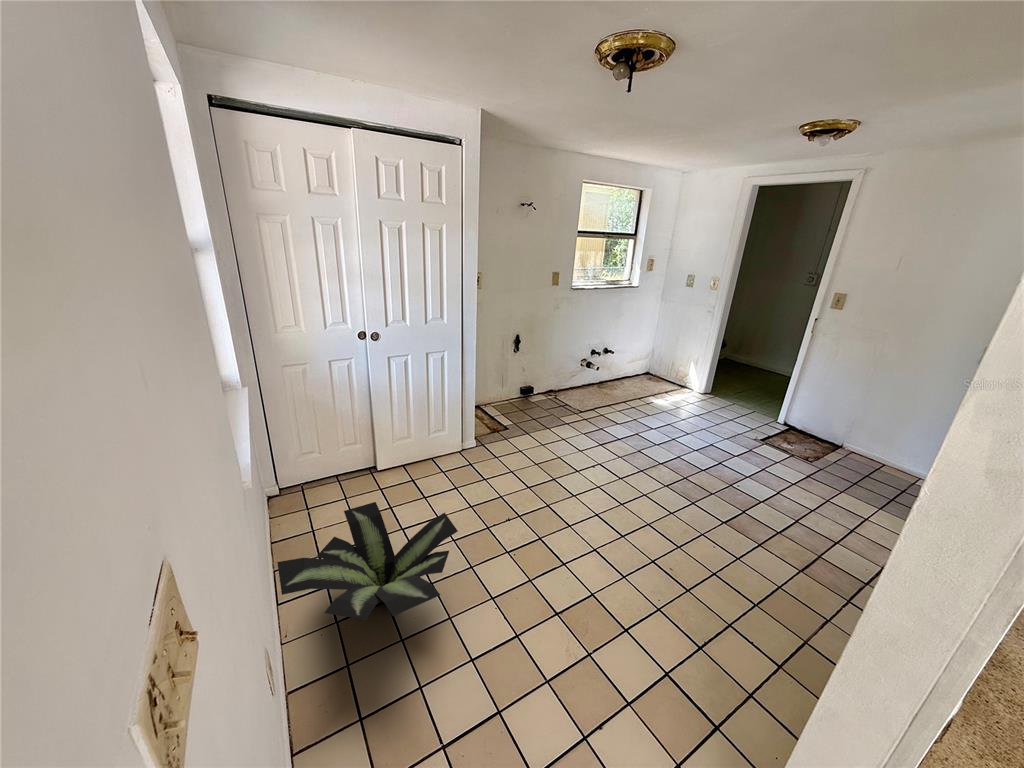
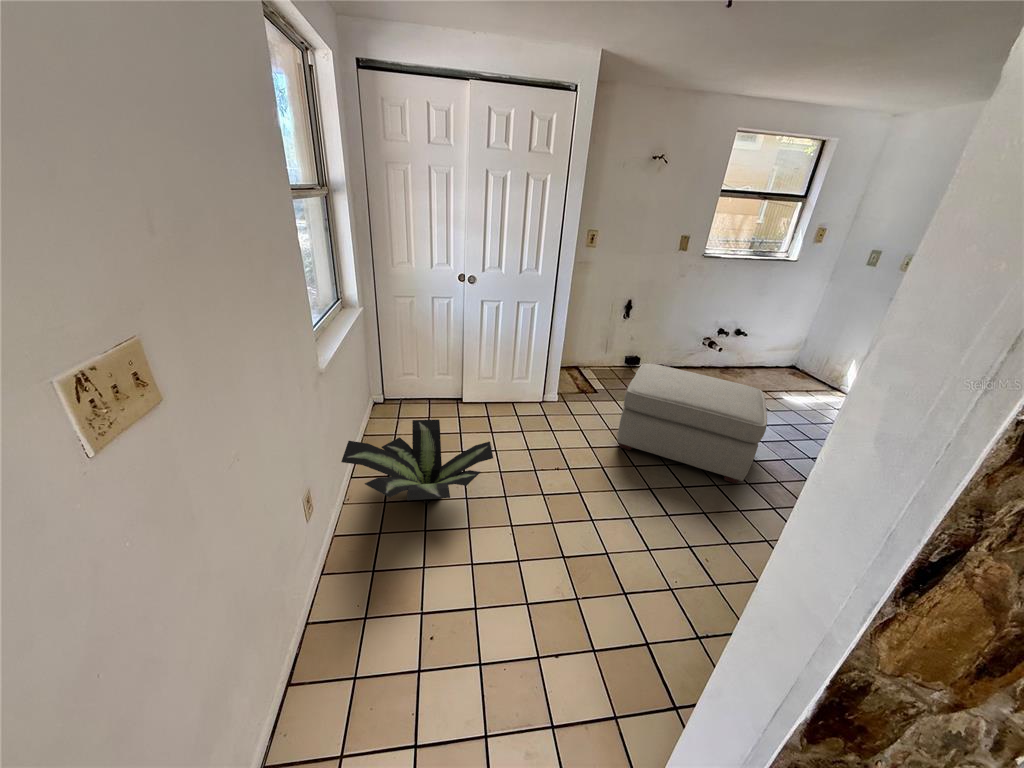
ottoman: none [549,394,677,489] -> present [617,363,767,484]

